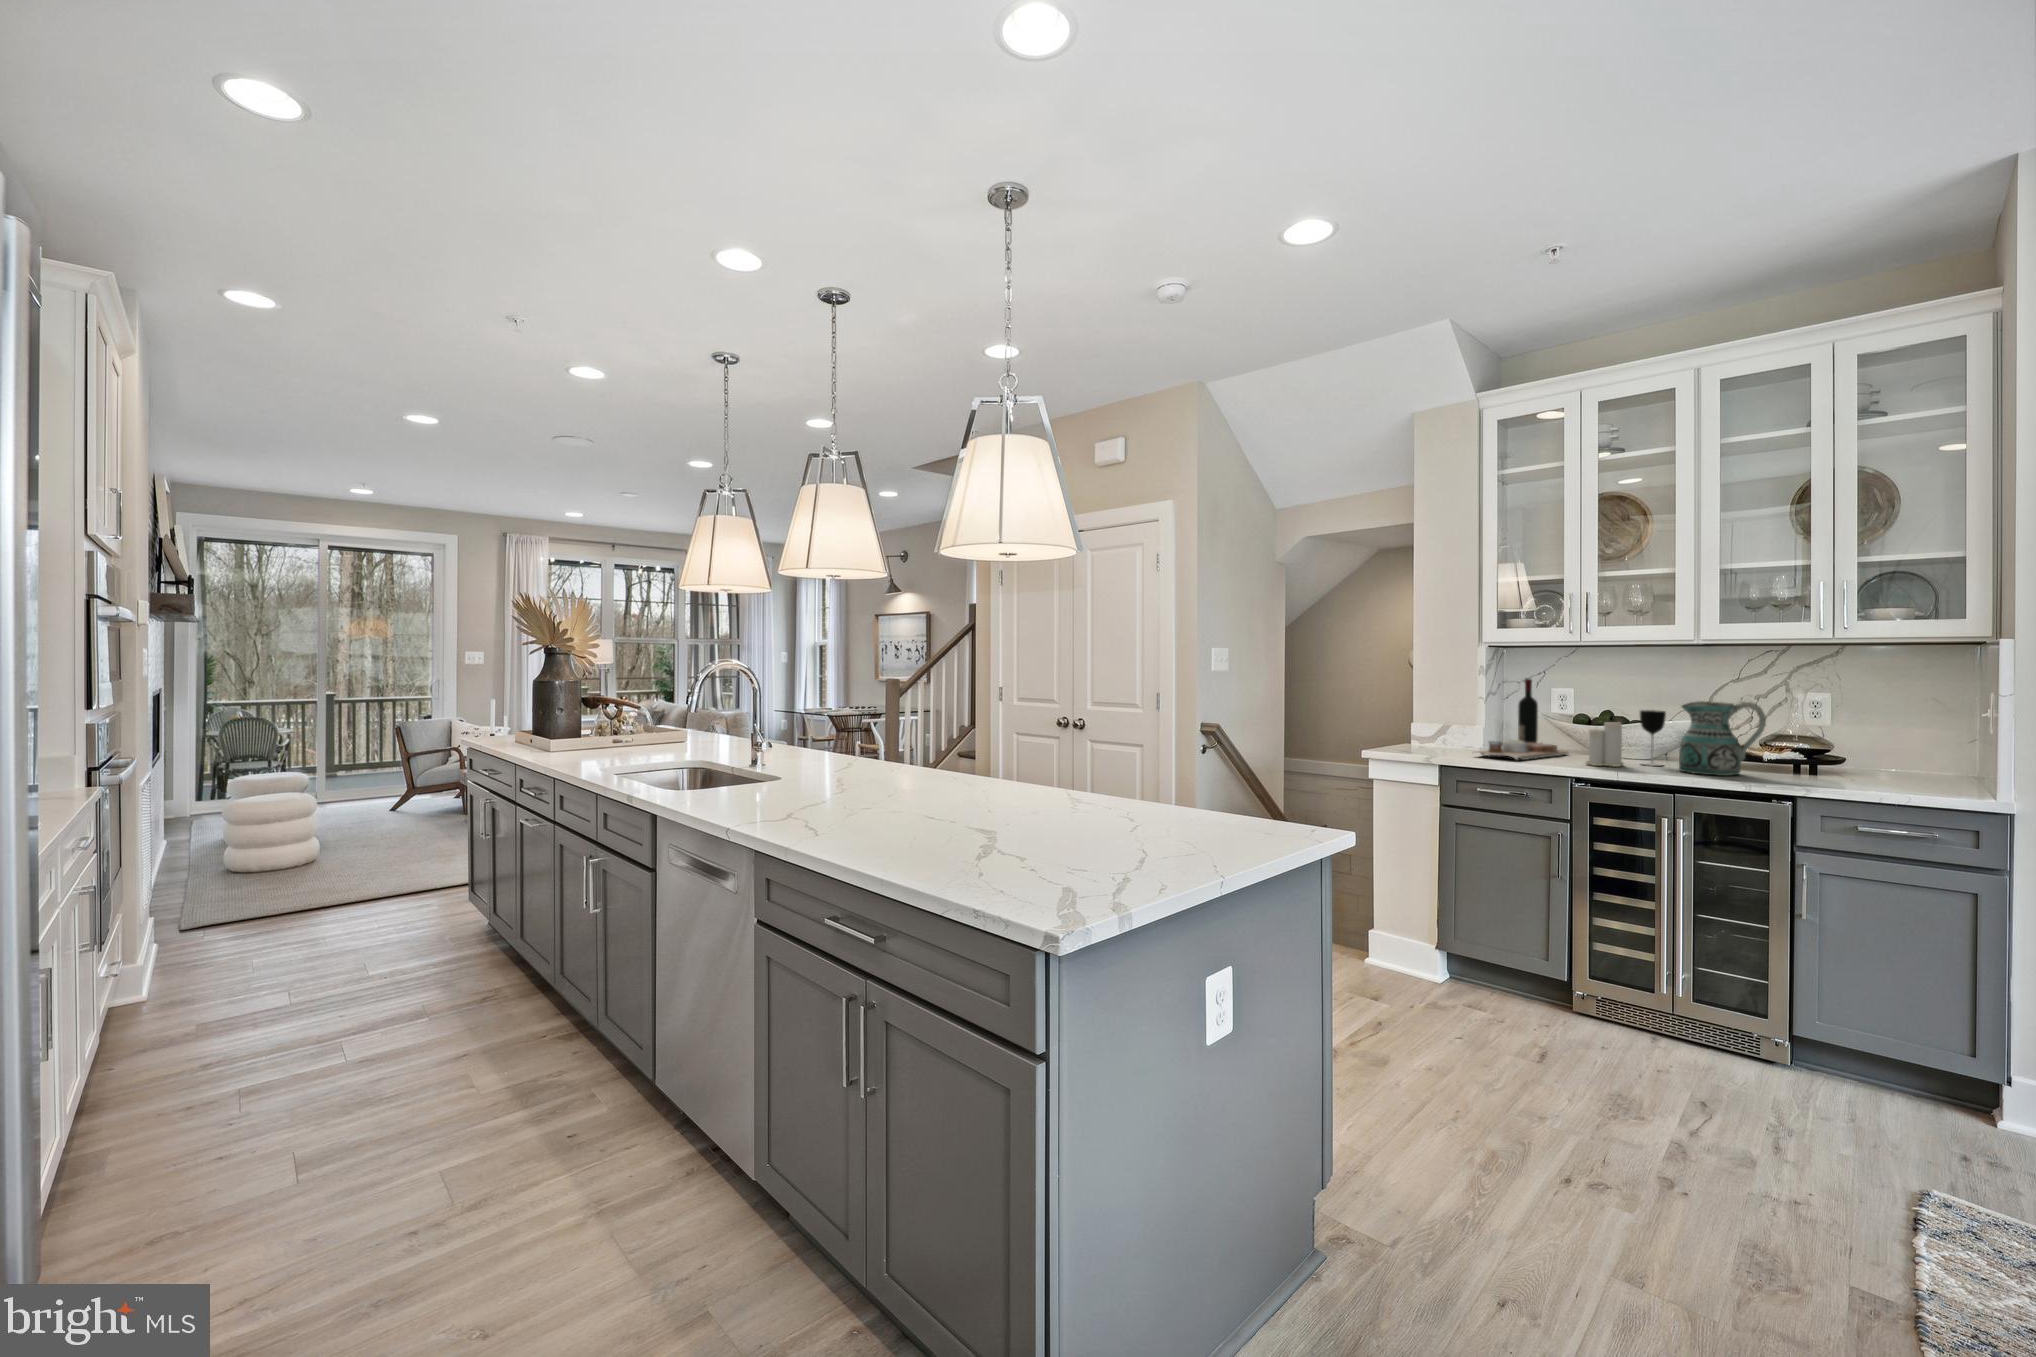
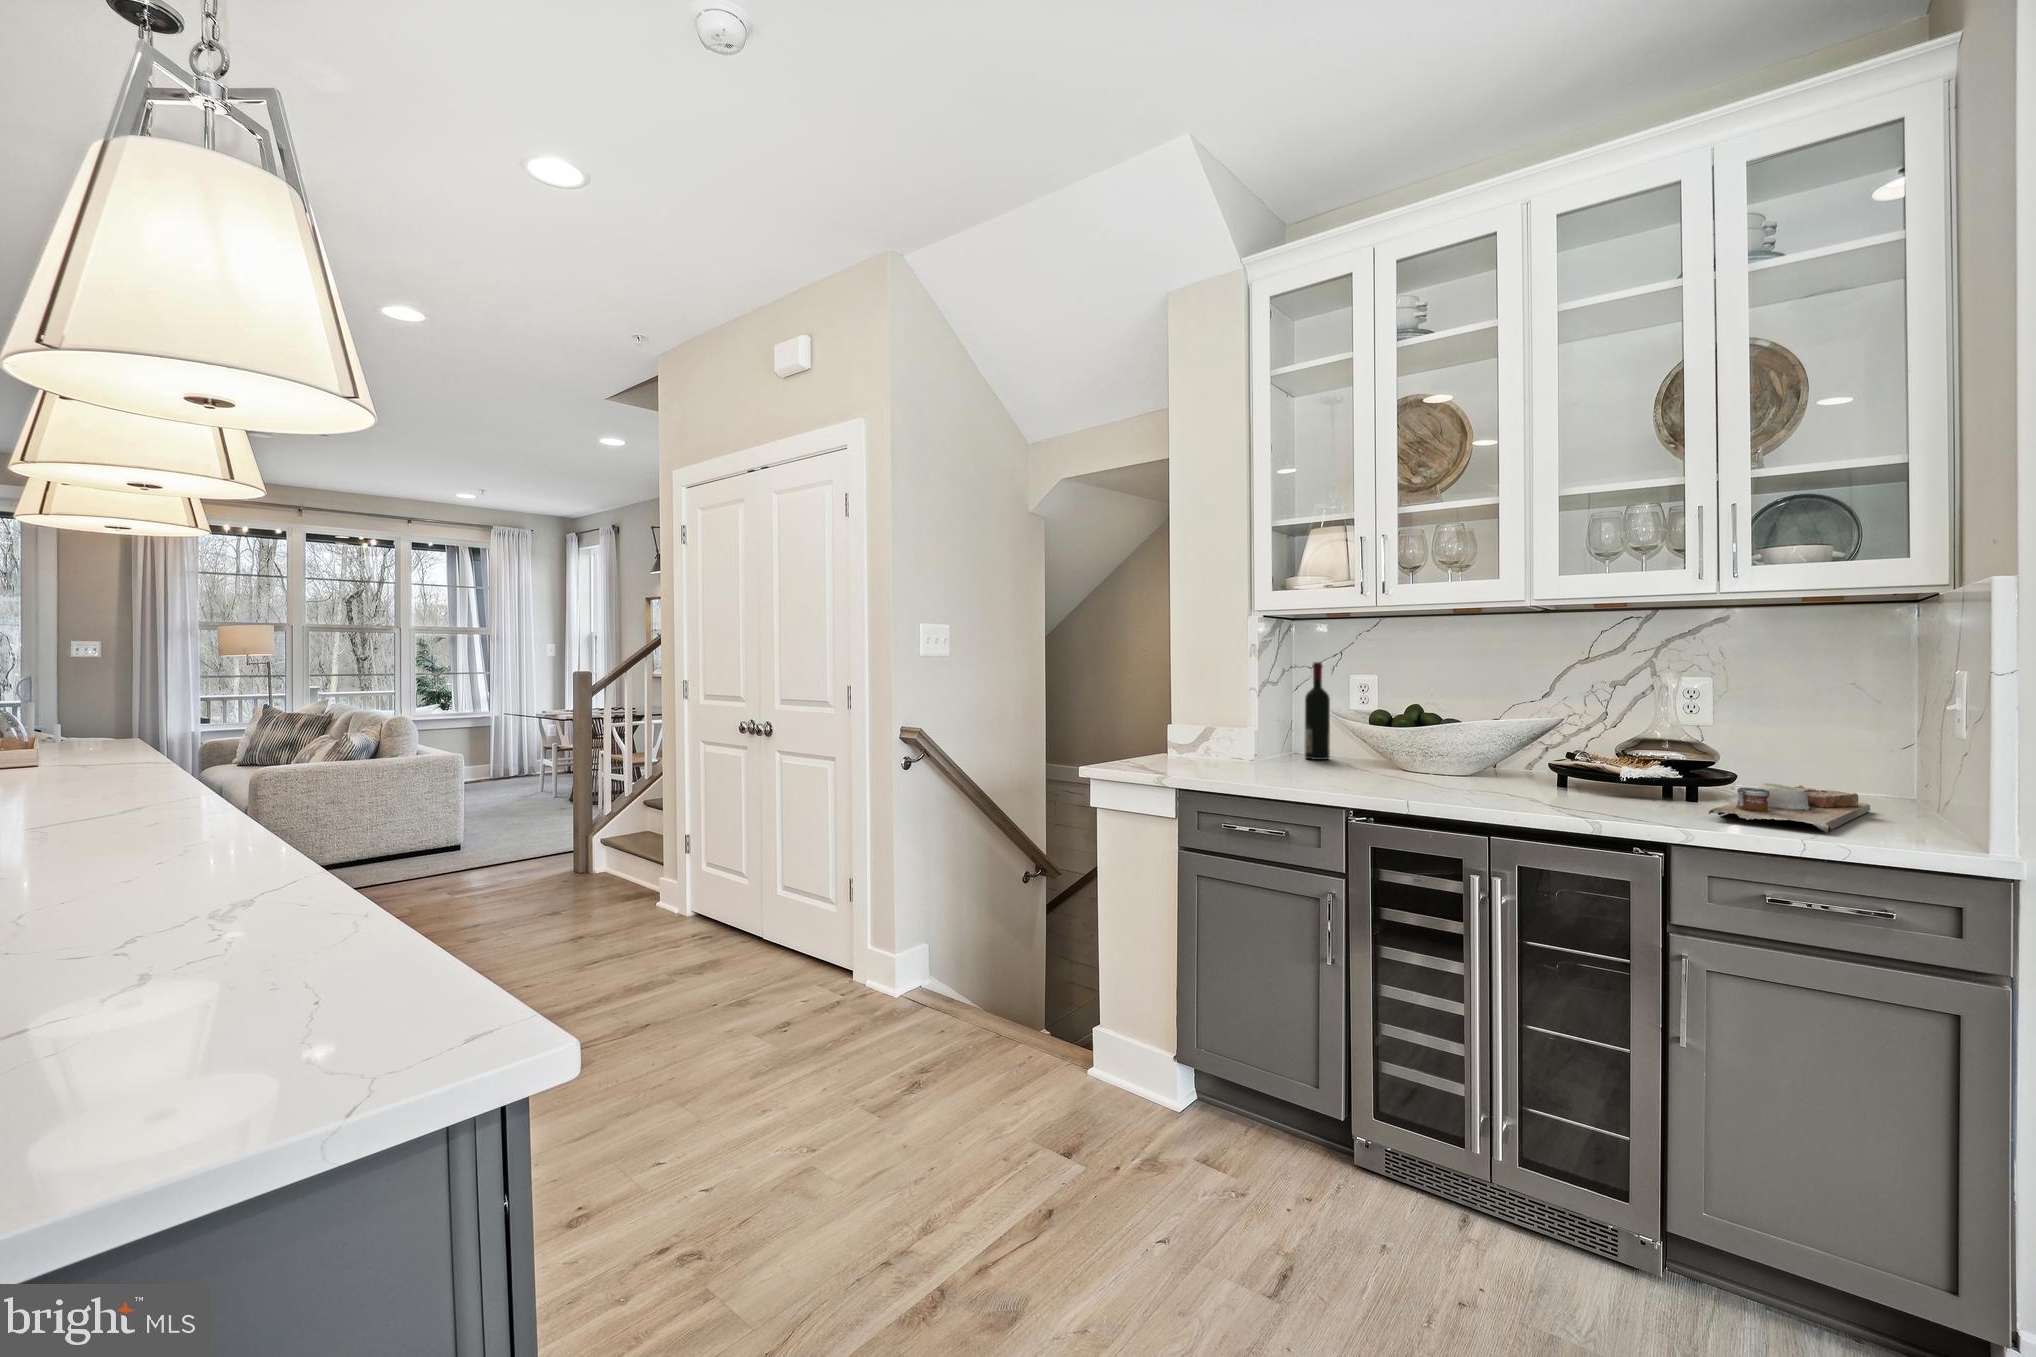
ceramic pitcher: present [1679,701,1766,776] -> none [1501,690,1623,806]
wine glass: present [1640,710,1666,766] -> none [1450,705,1486,789]
candle: present [1586,722,1624,767] -> none [1372,716,1427,791]
cutting board: present [1477,740,1568,760] -> present [1708,783,1870,833]

